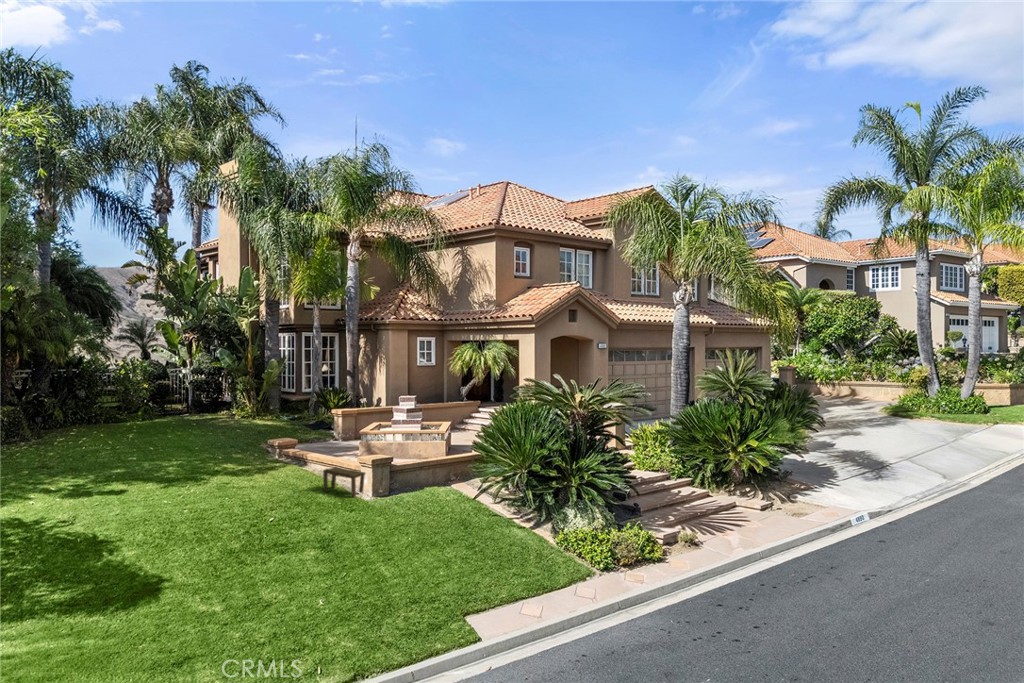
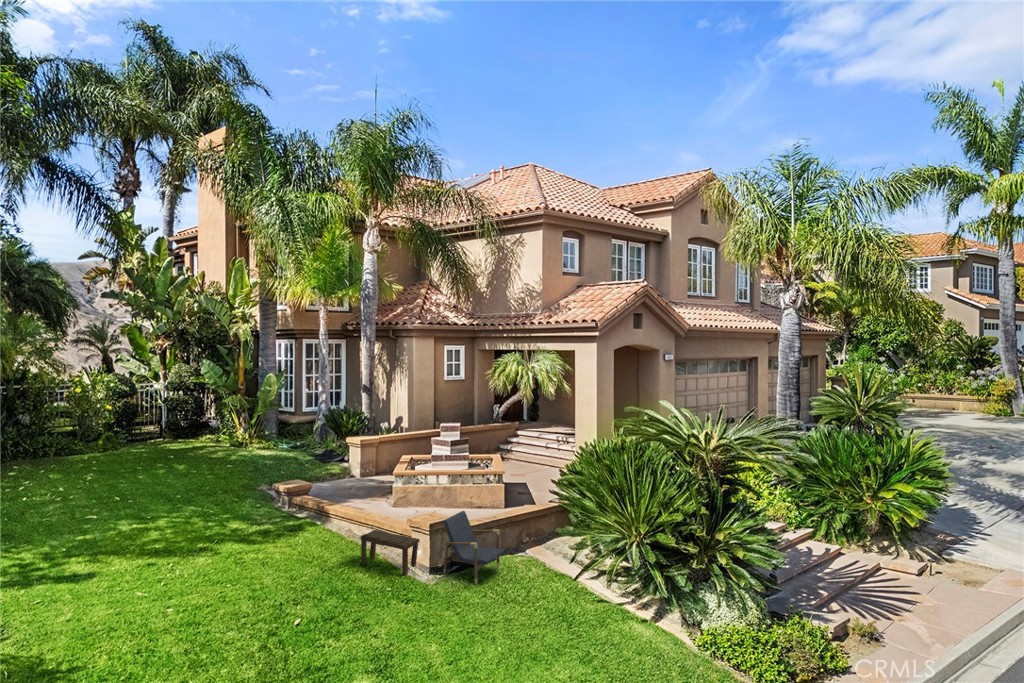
lounge chair: none [382,454,427,503] -> present [443,511,505,585]

